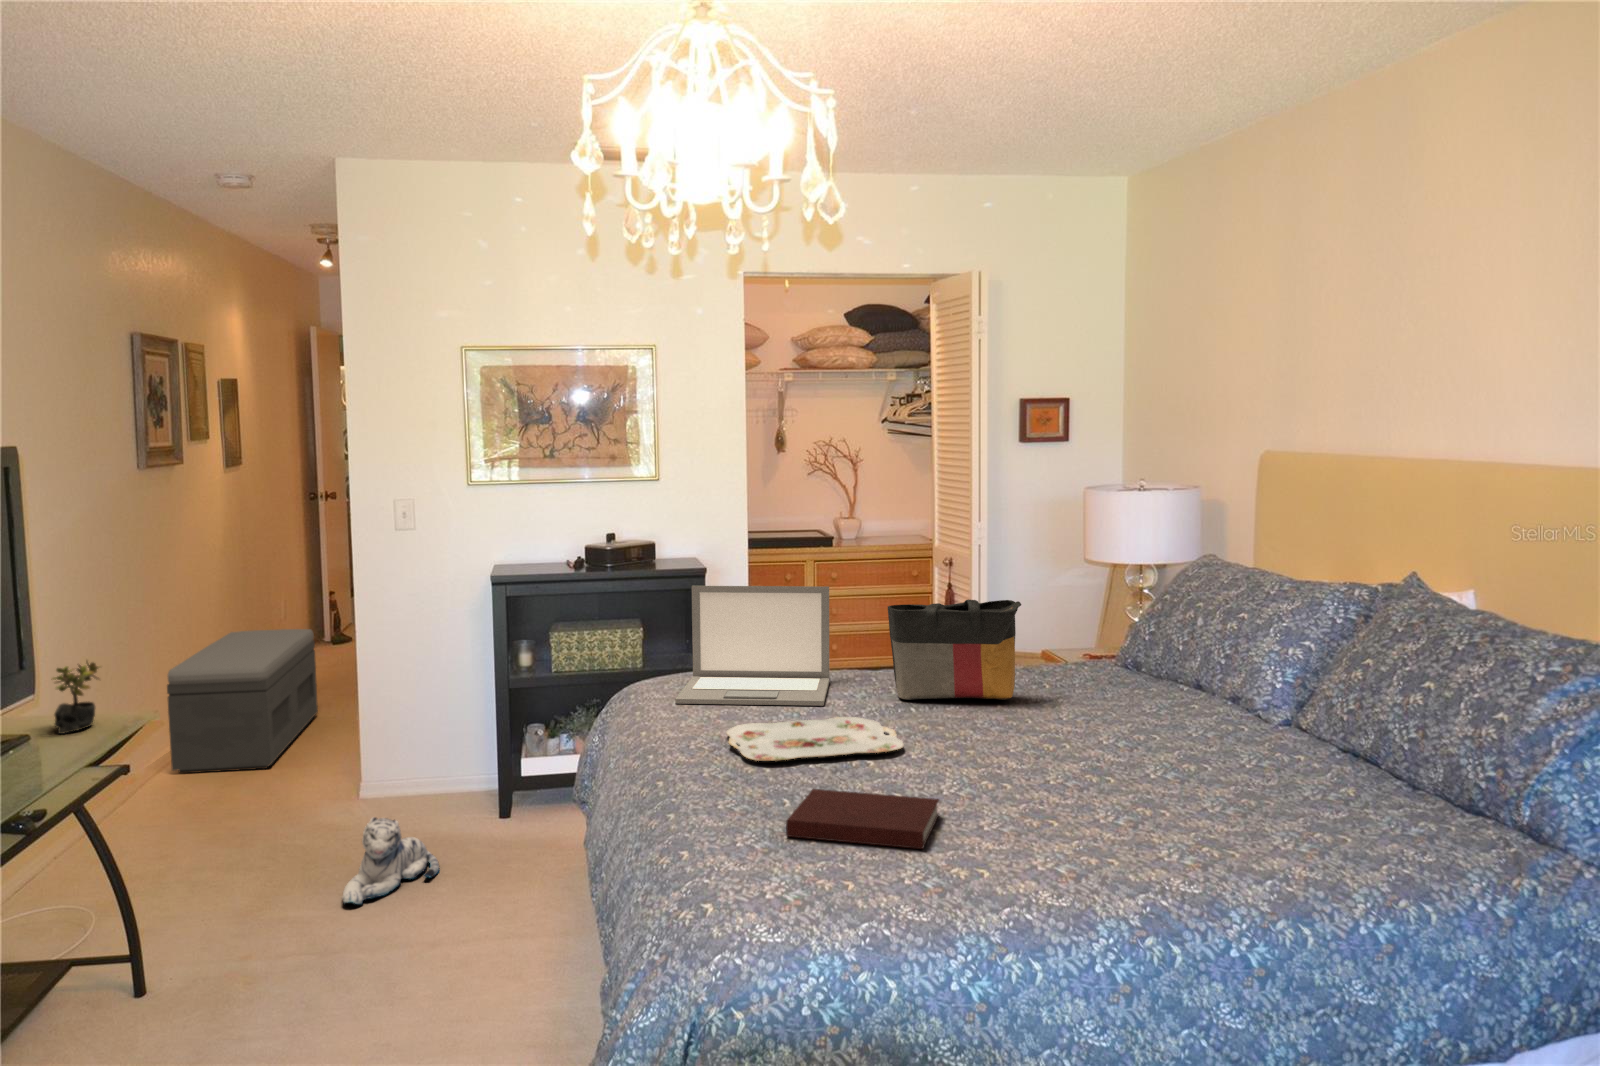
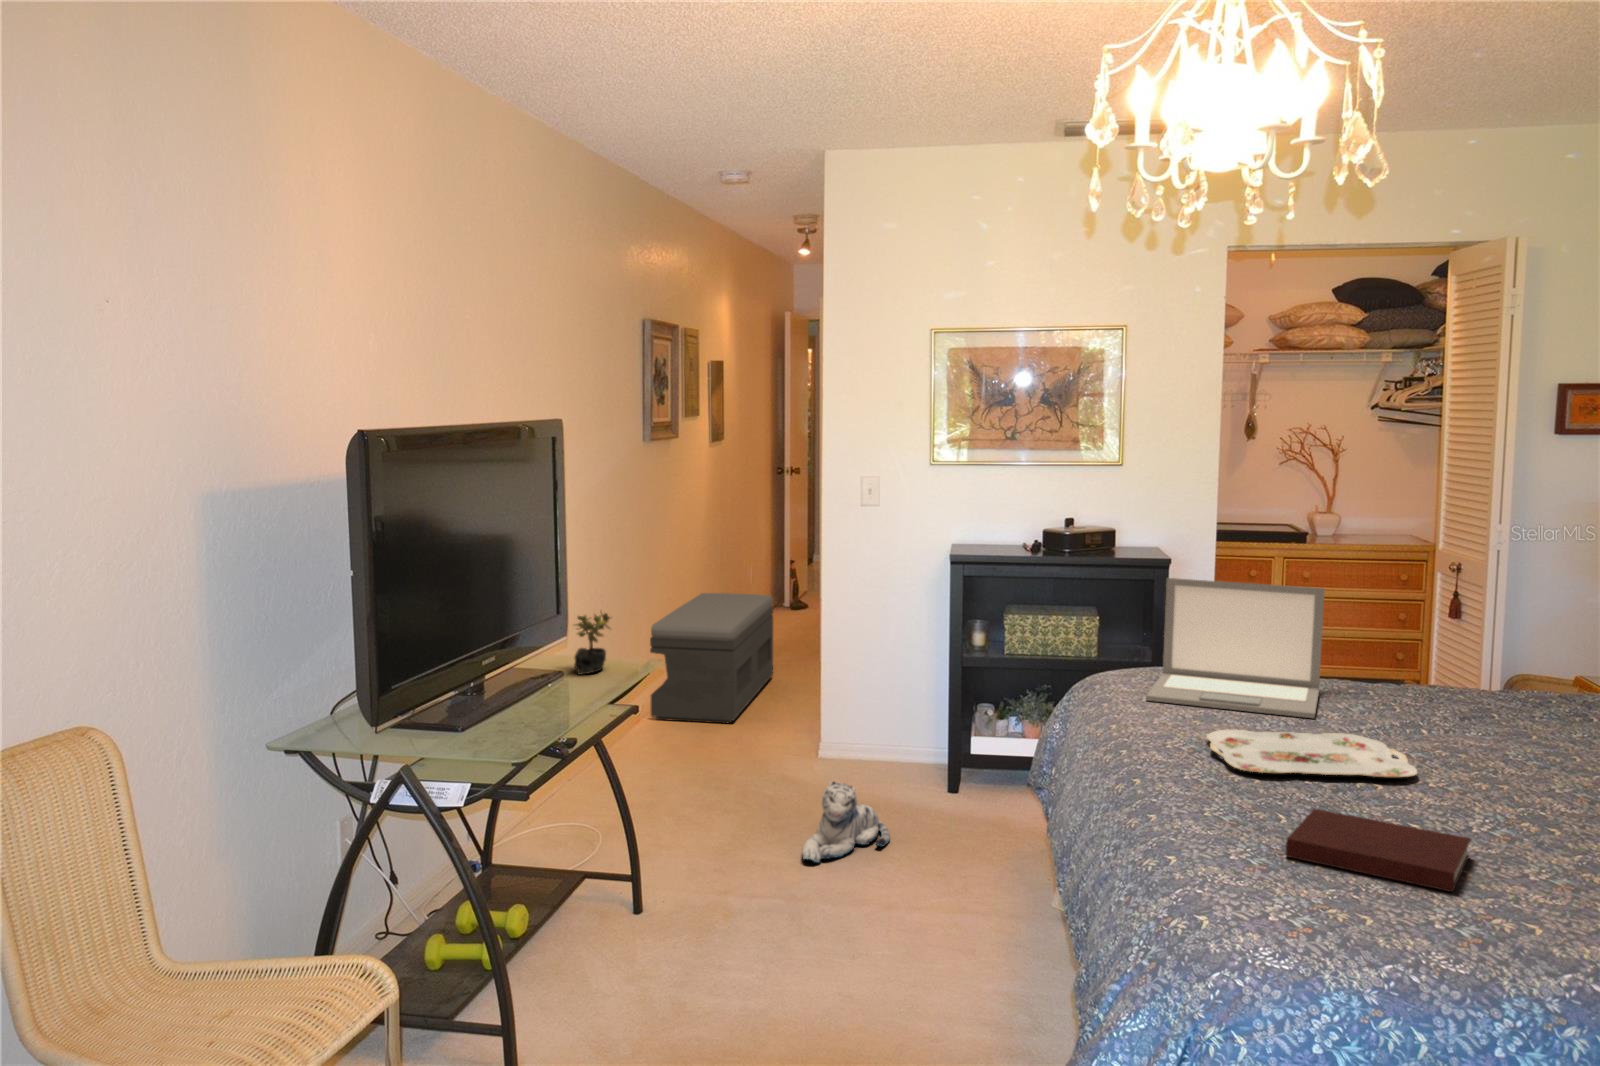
tote bag: present [888,600,1021,700] -> none [1397,614,1571,733]

